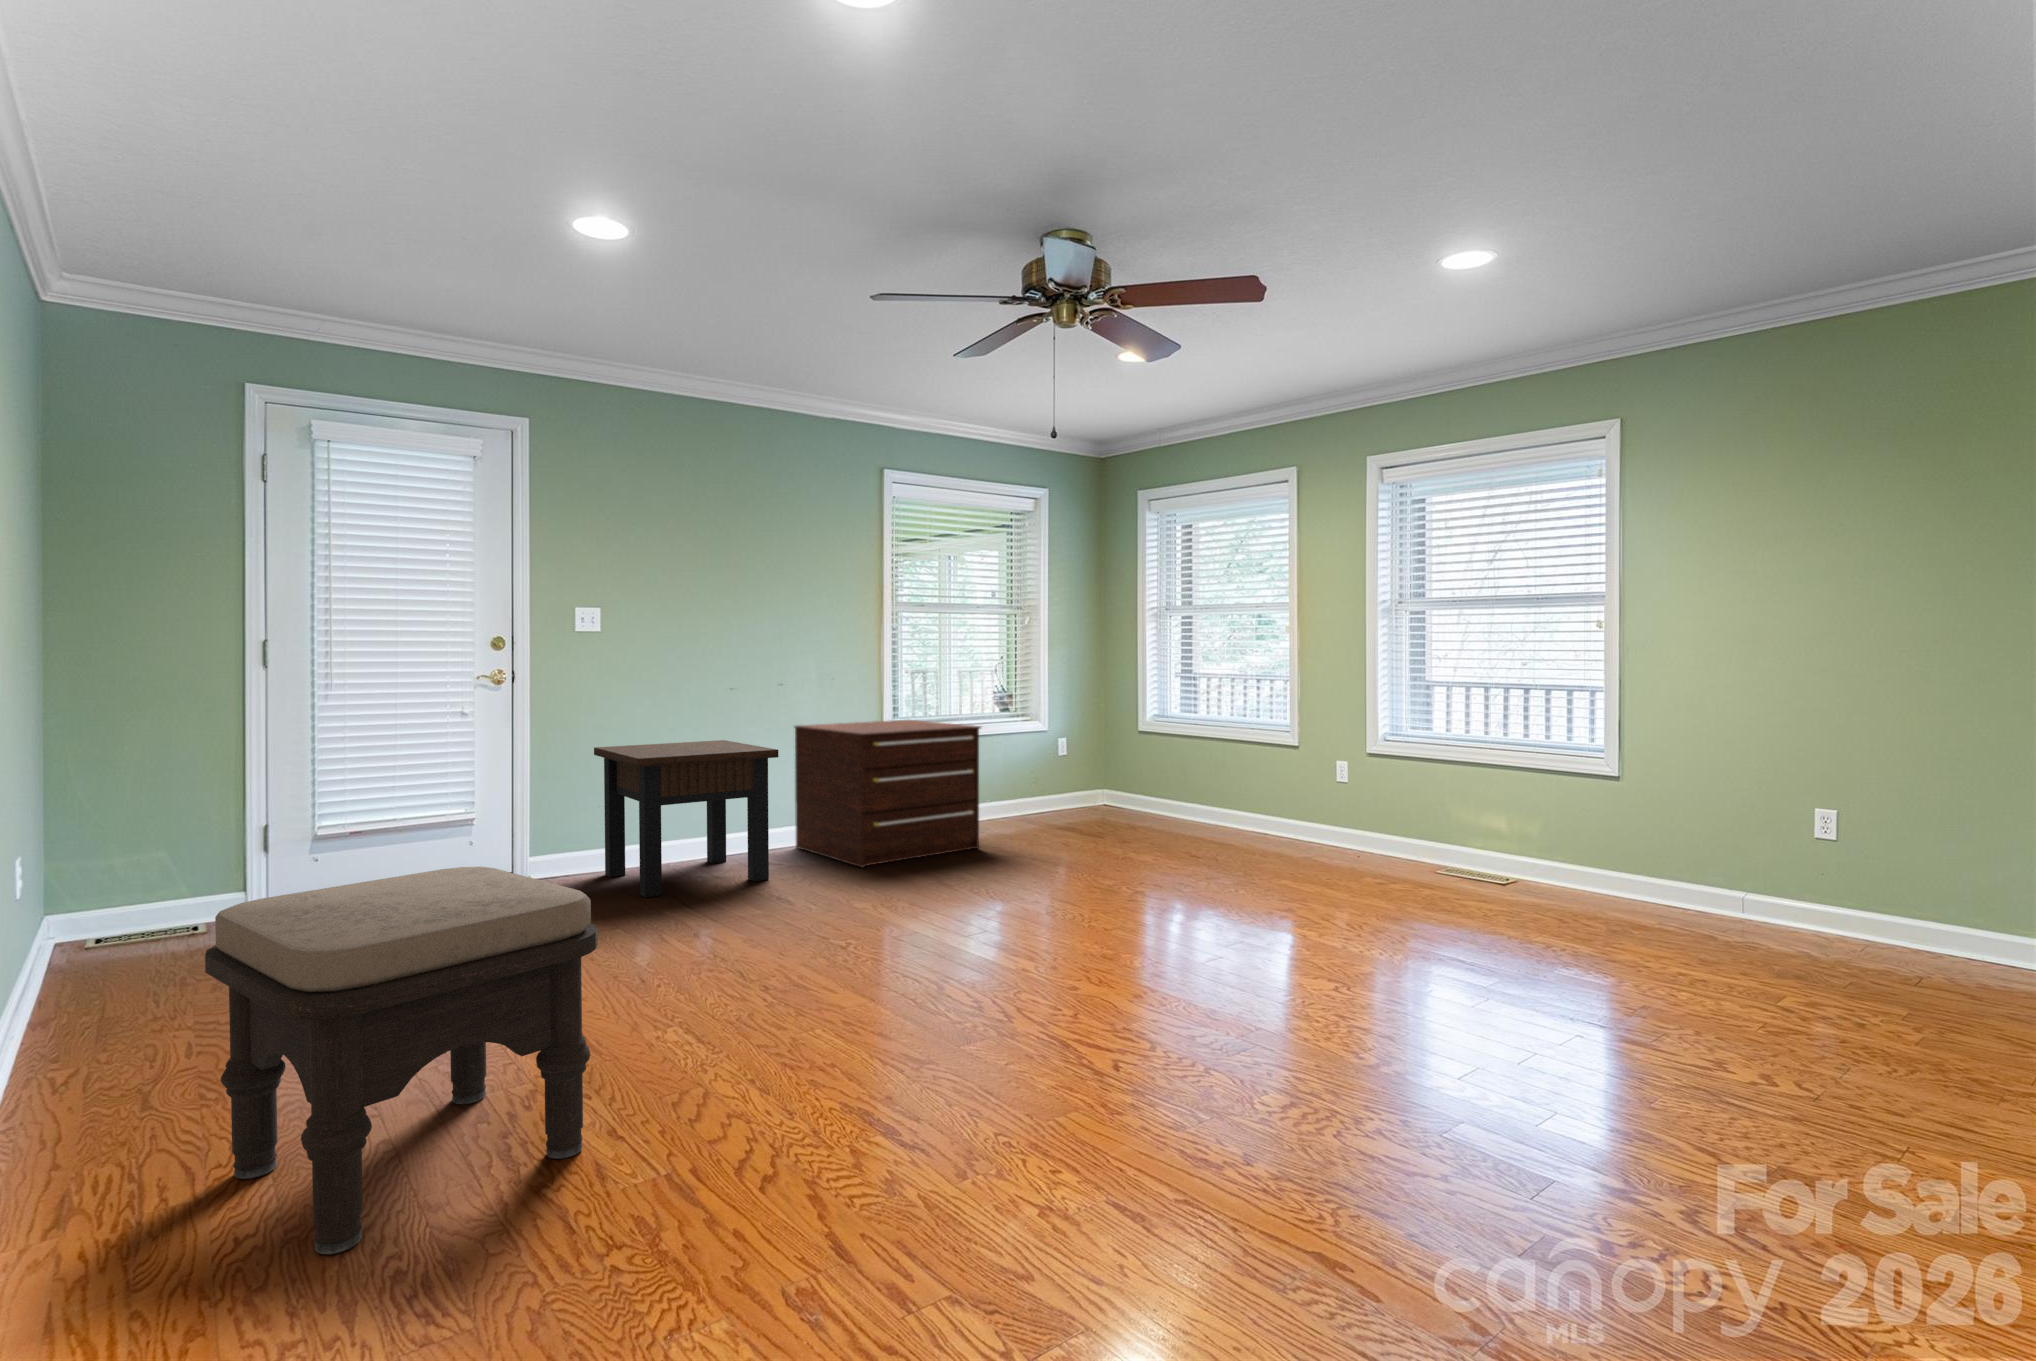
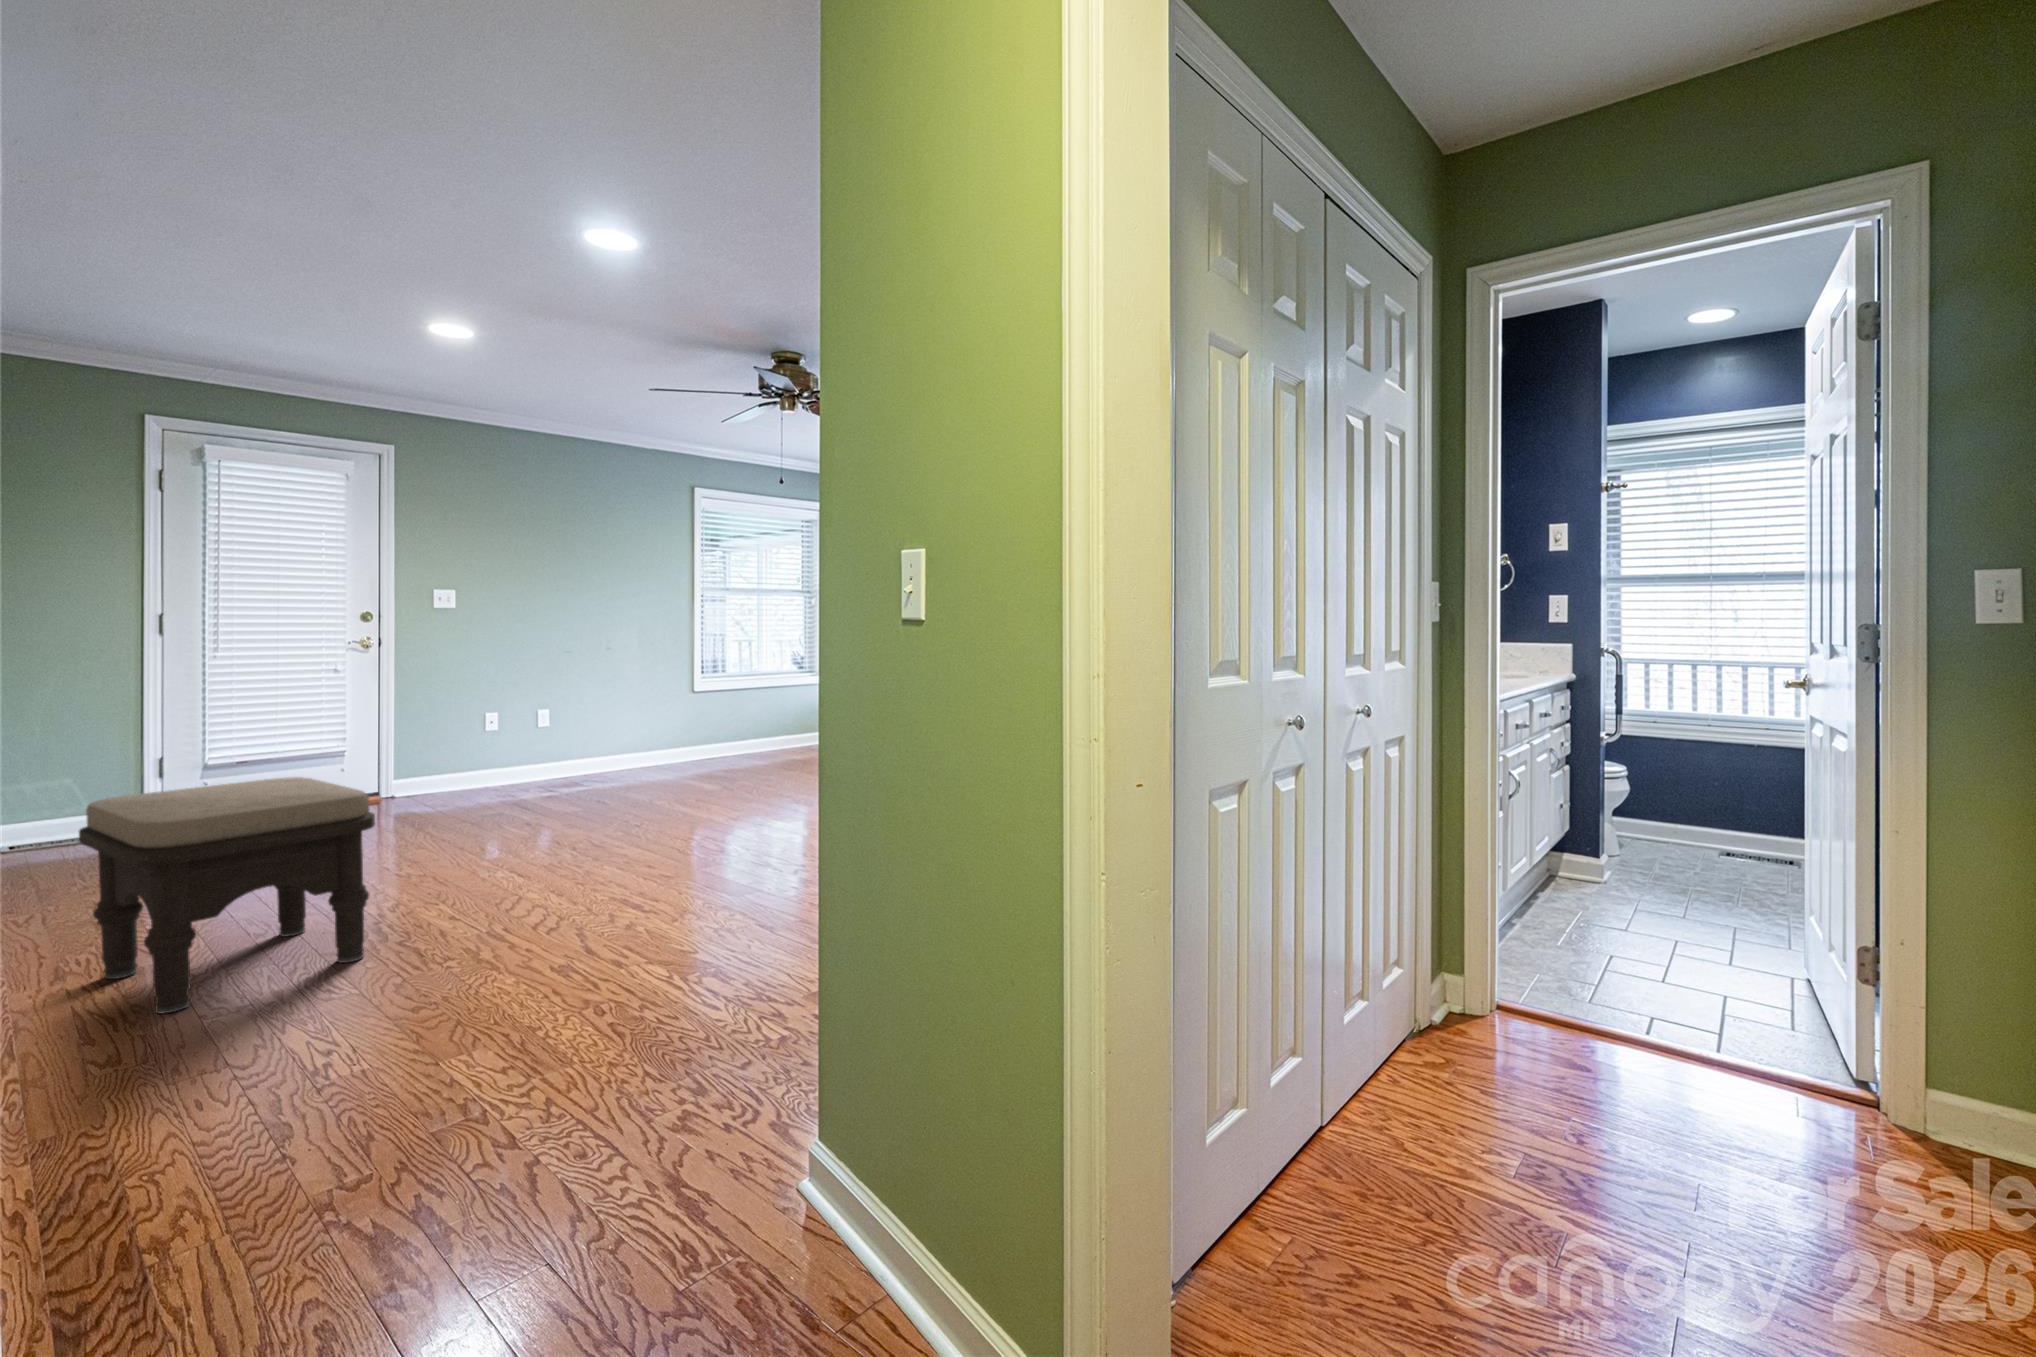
dresser: present [795,720,981,868] -> none [621,681,767,790]
side table: present [594,740,779,897] -> none [449,695,595,811]

